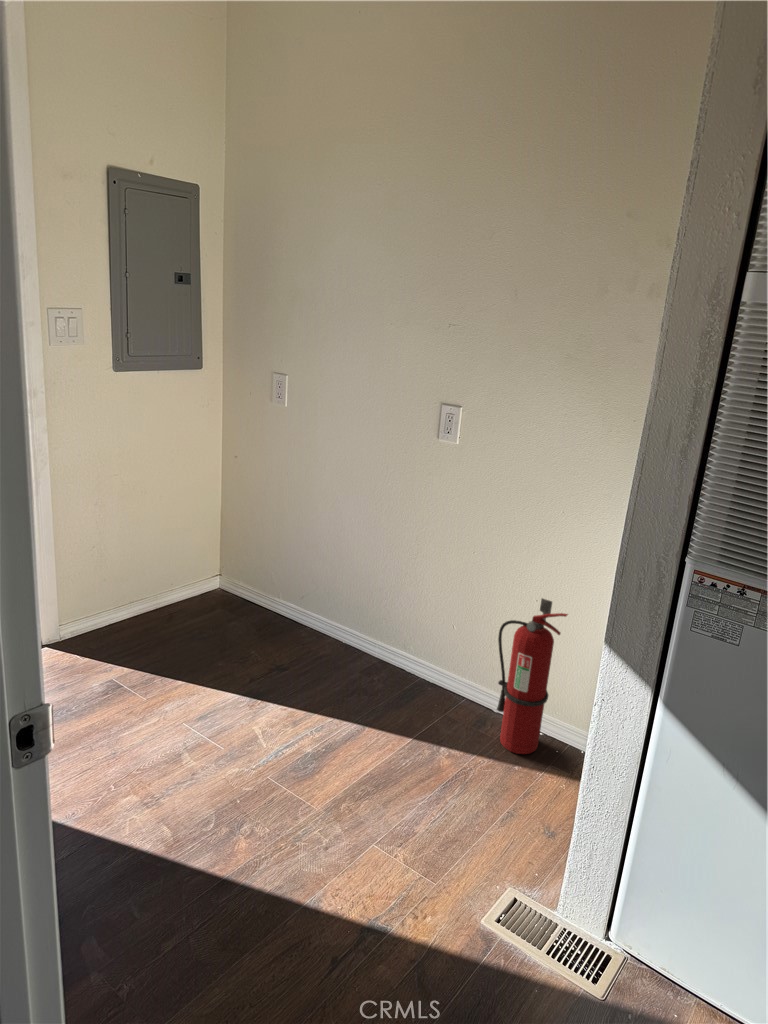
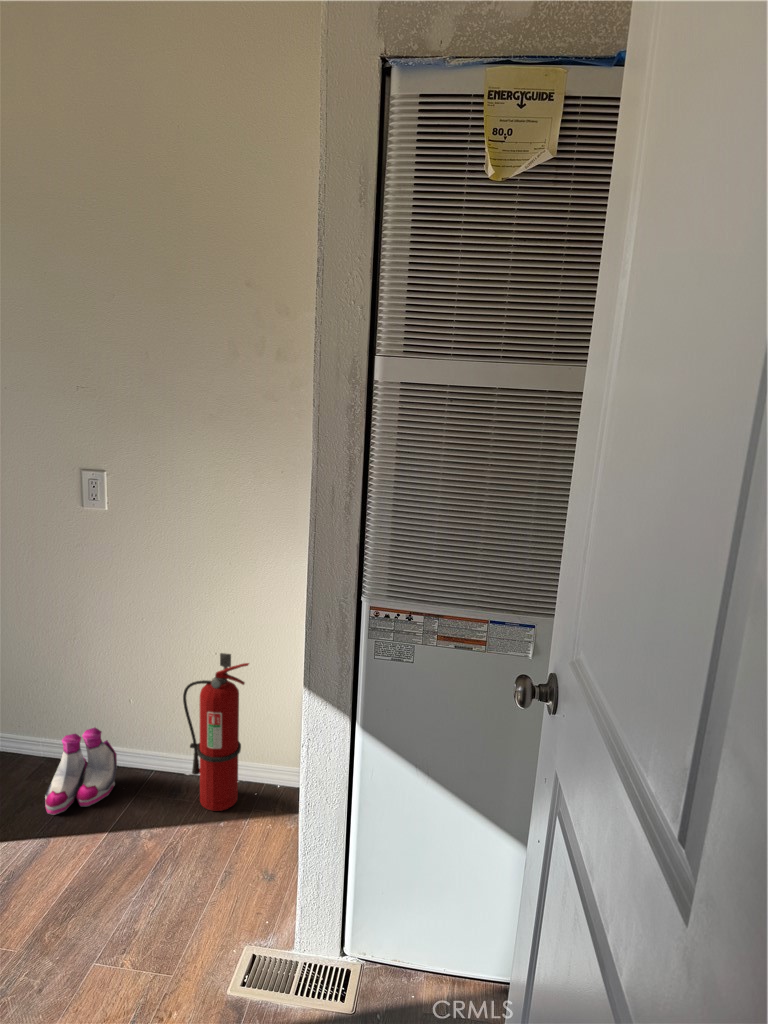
boots: none [367,641,434,710] -> present [45,727,117,815]

